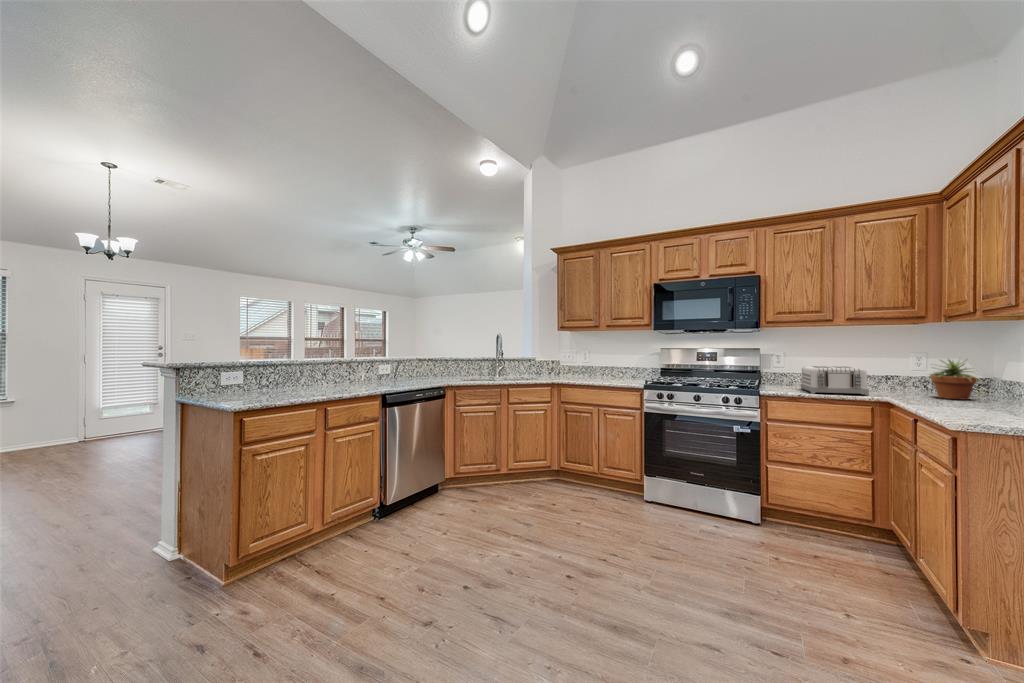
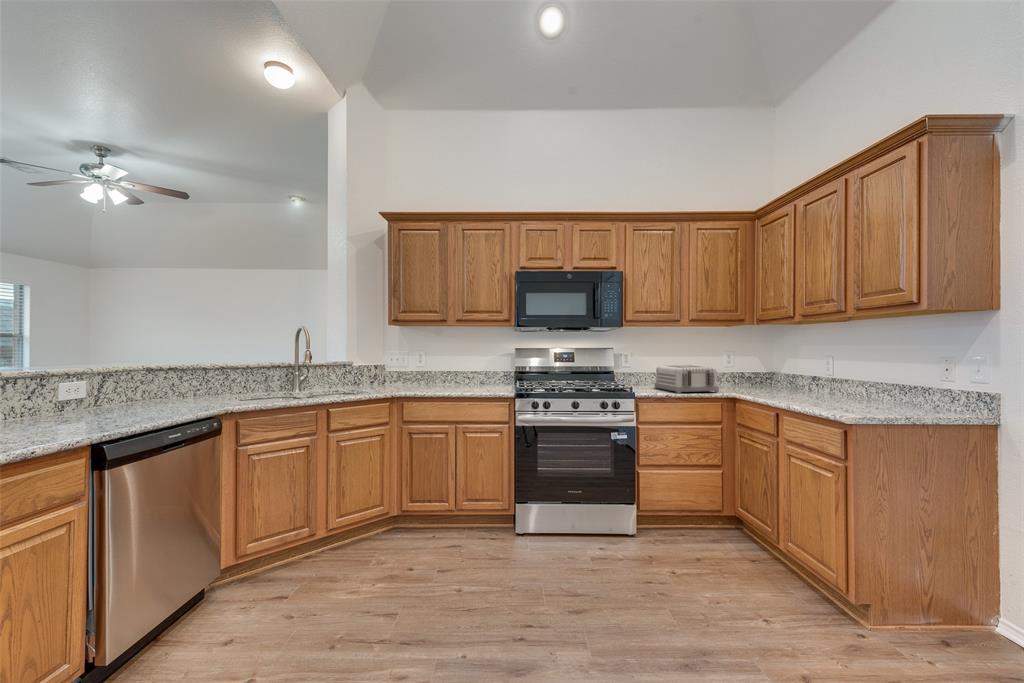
potted plant: present [930,359,980,400] -> none [746,356,790,392]

